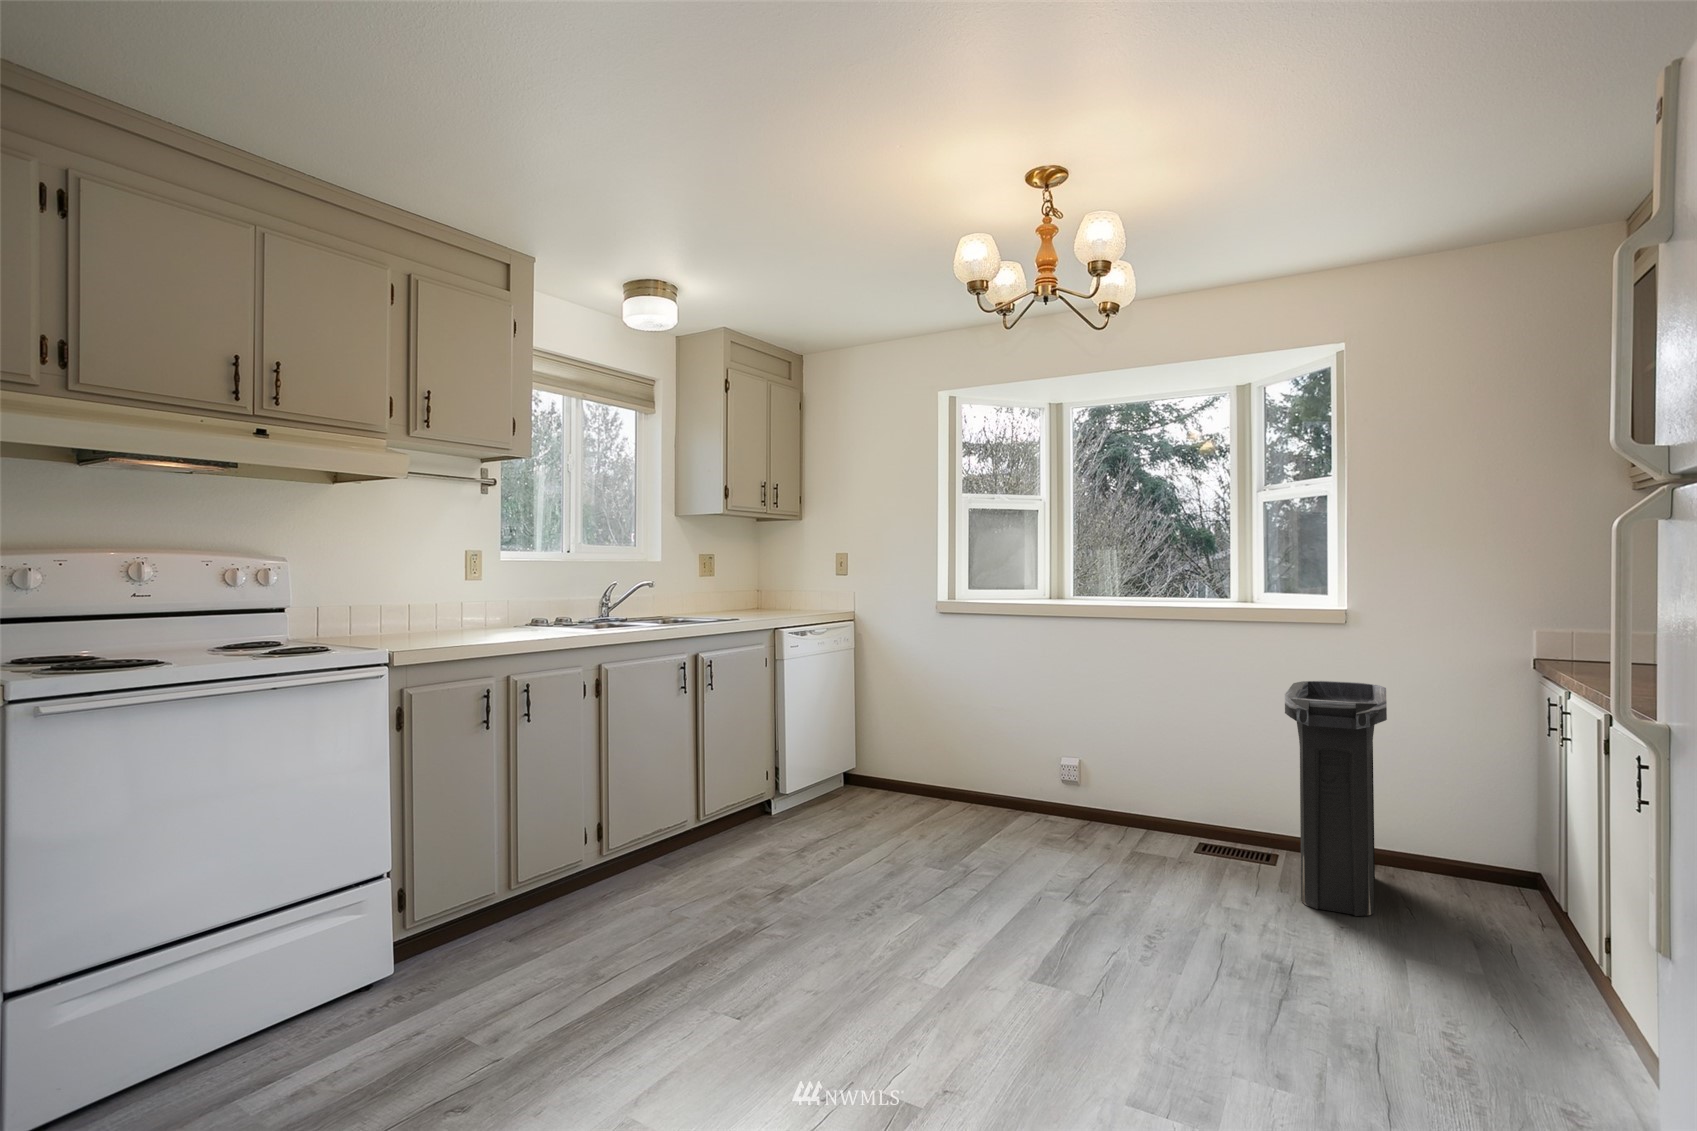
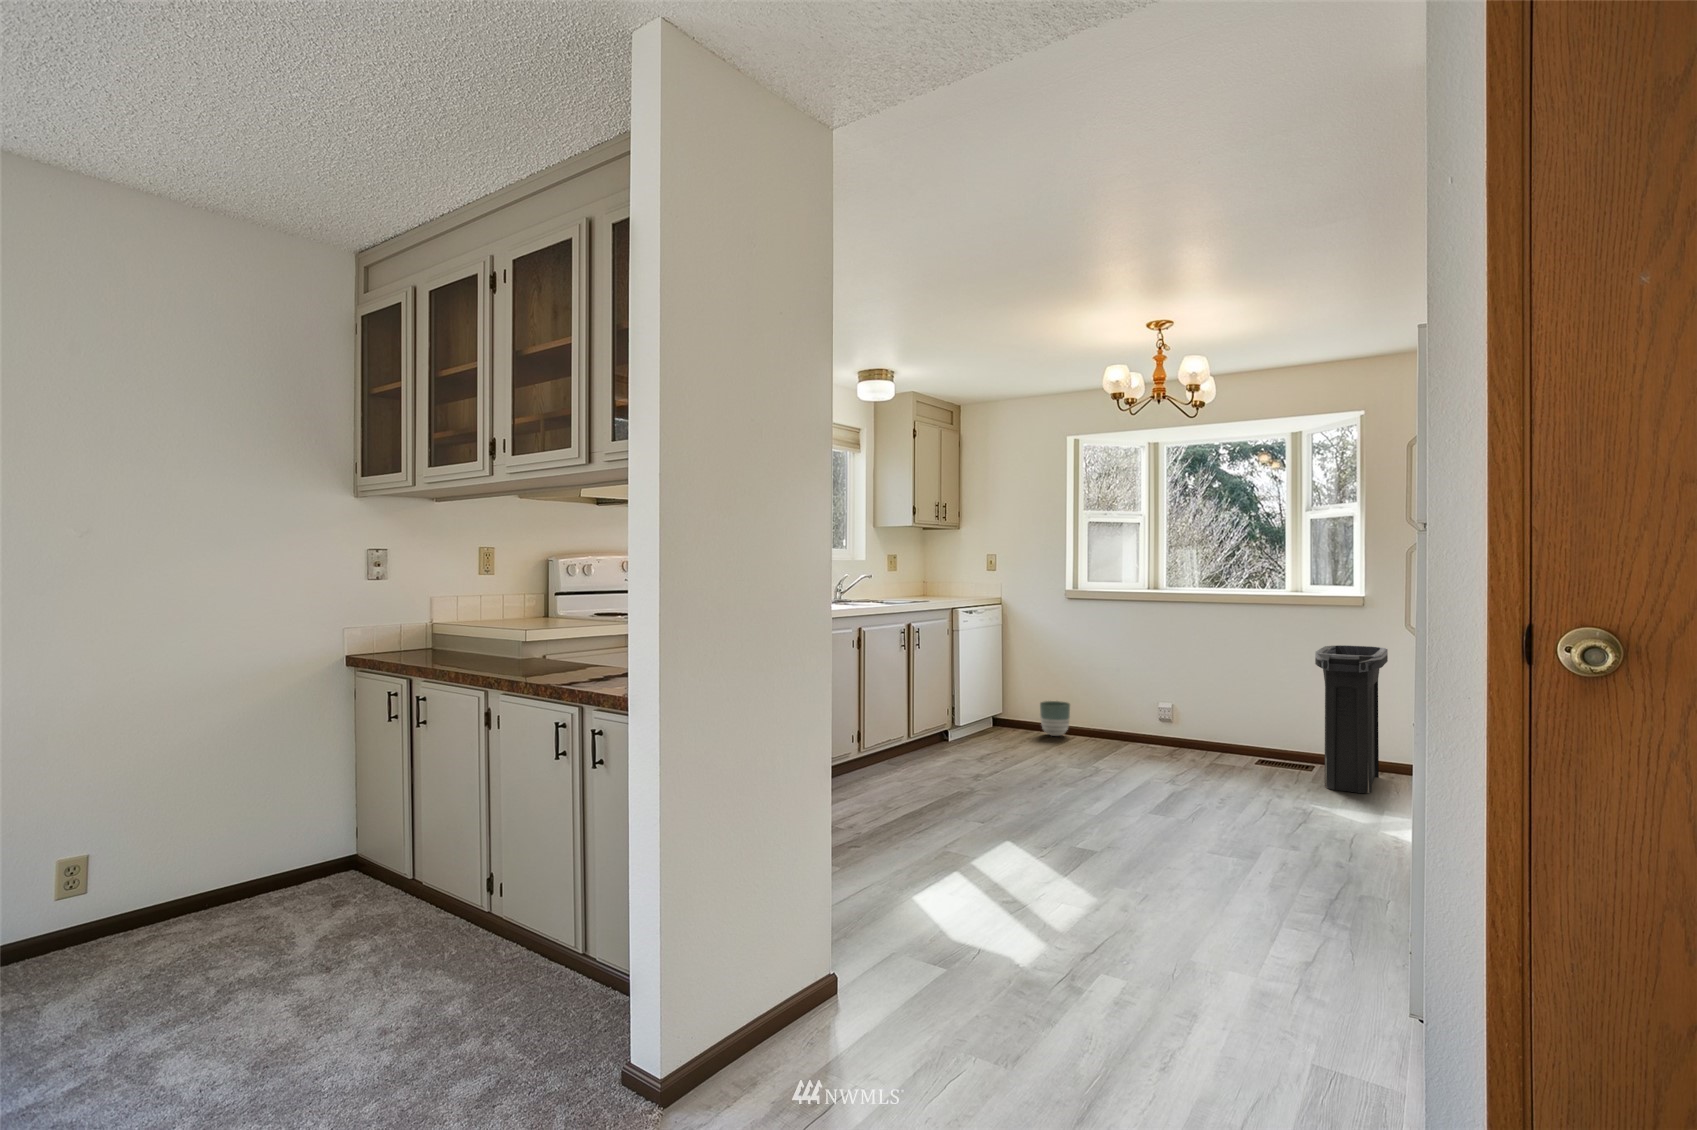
planter: none [901,755,942,805] -> present [1040,701,1070,736]

